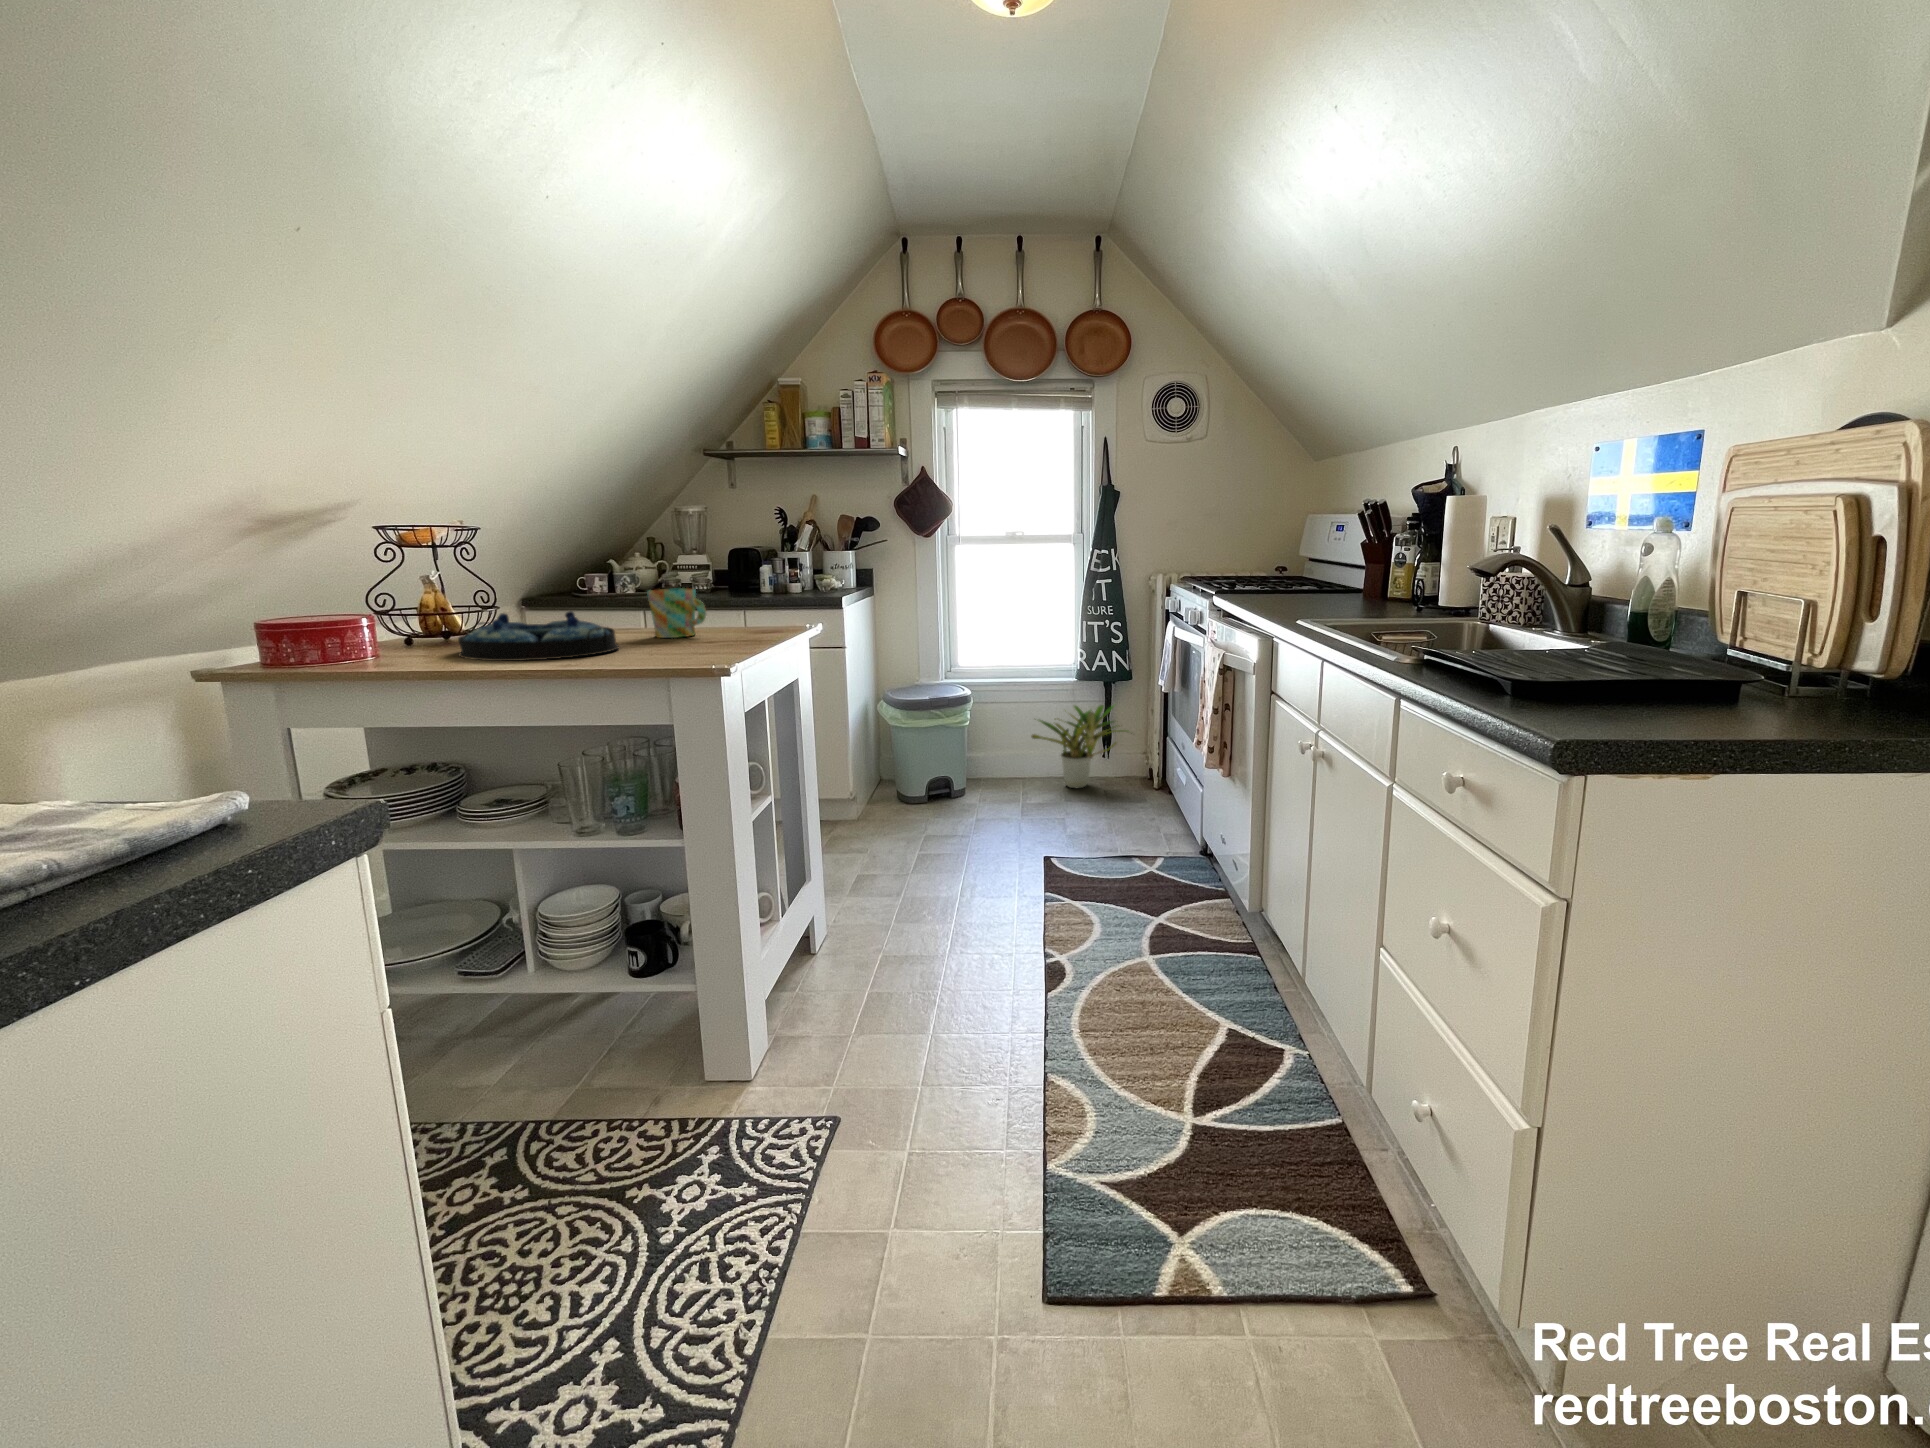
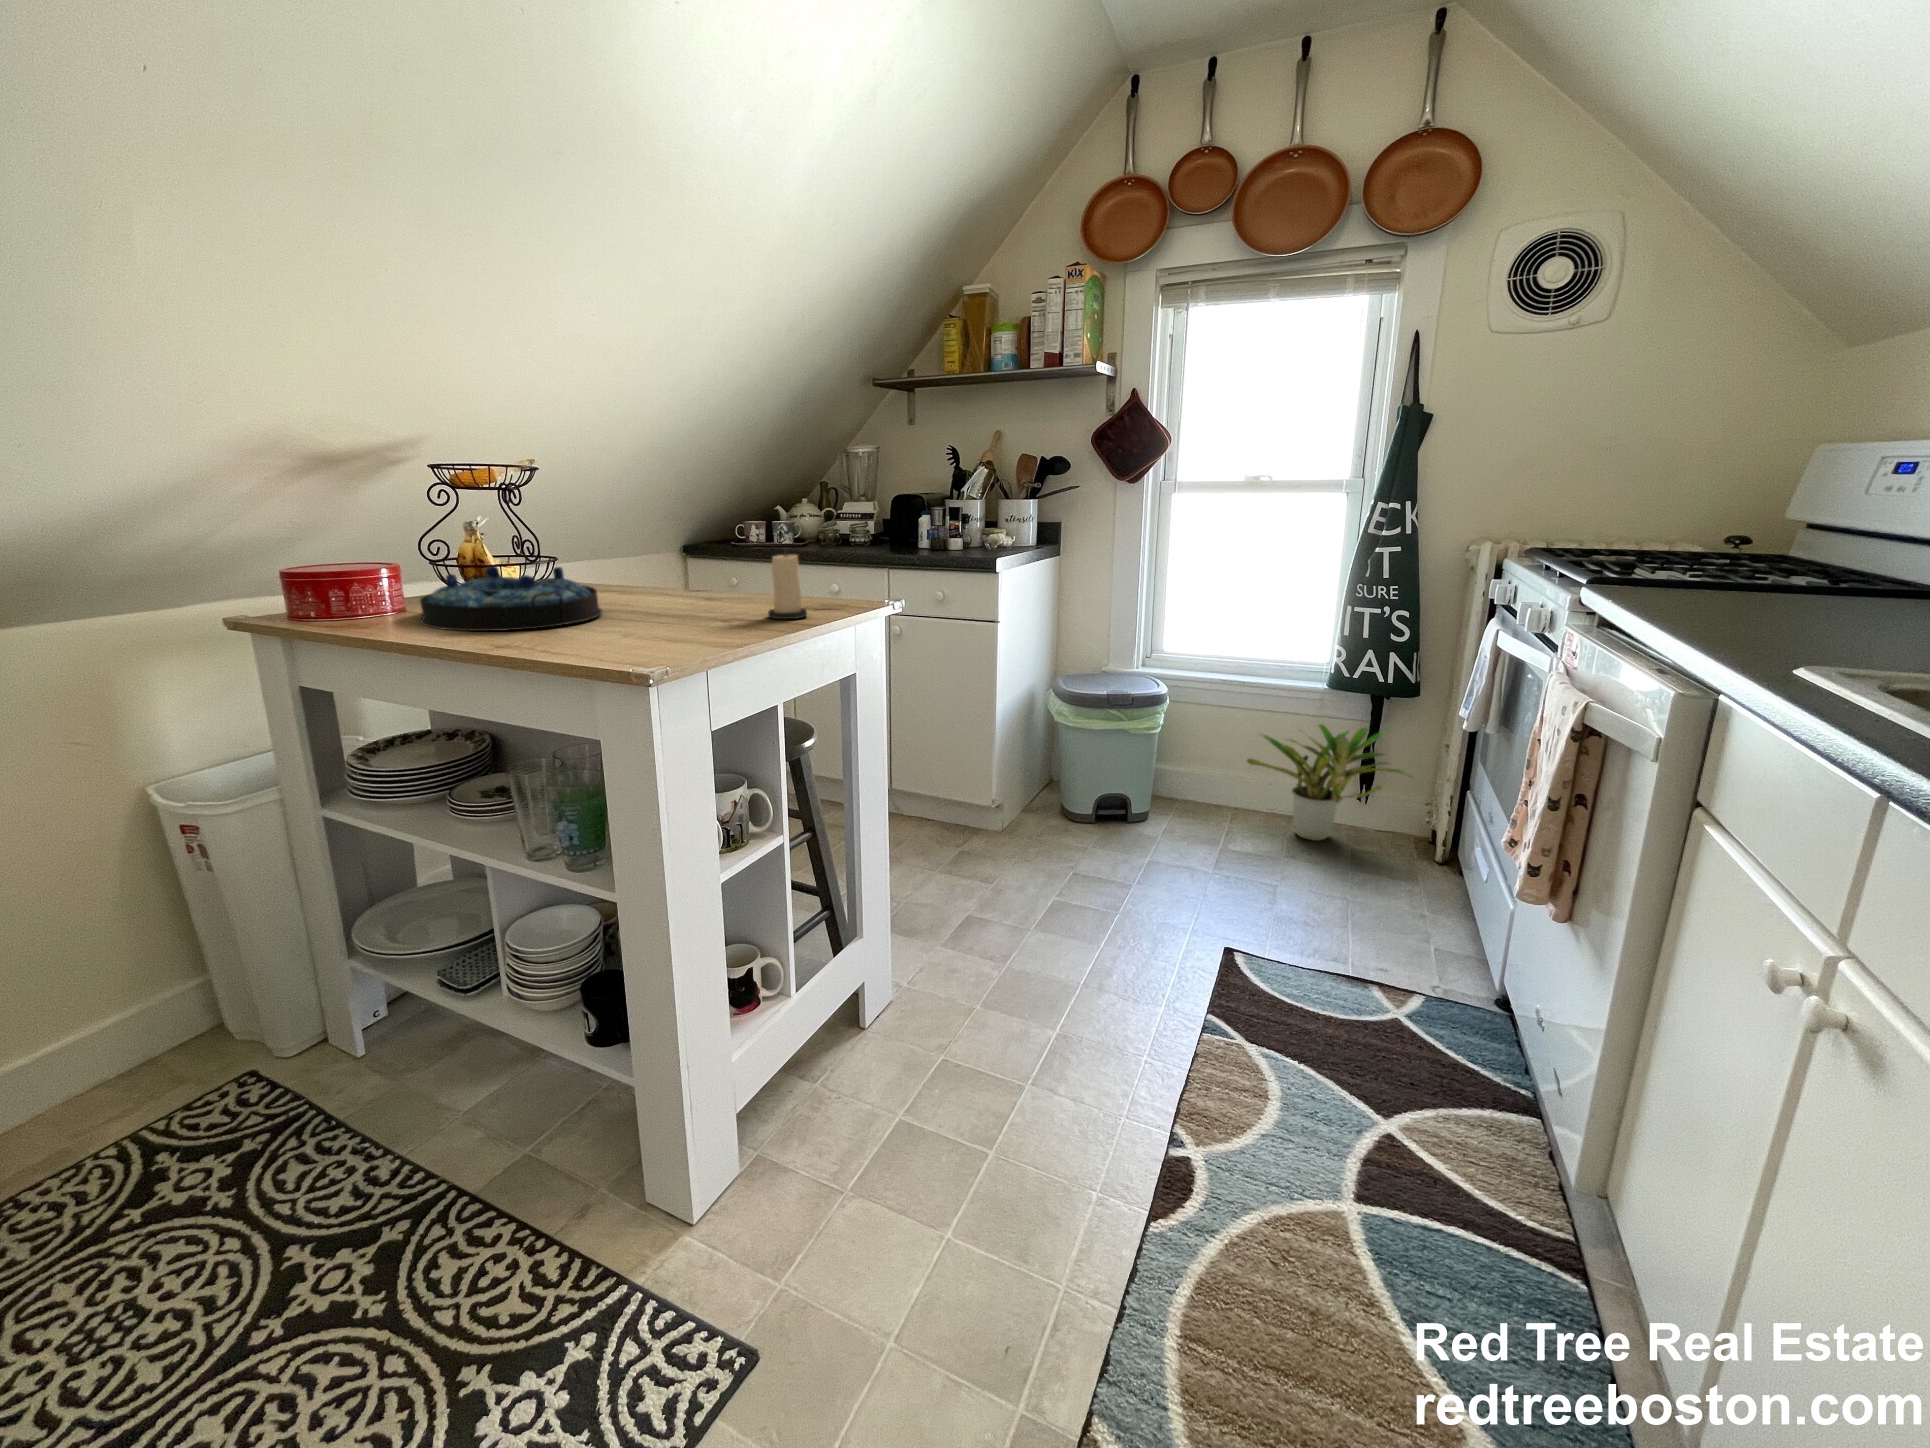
mug: present [647,588,706,638] -> none [670,542,736,606]
candle: none [748,590,778,640] -> present [768,551,807,619]

